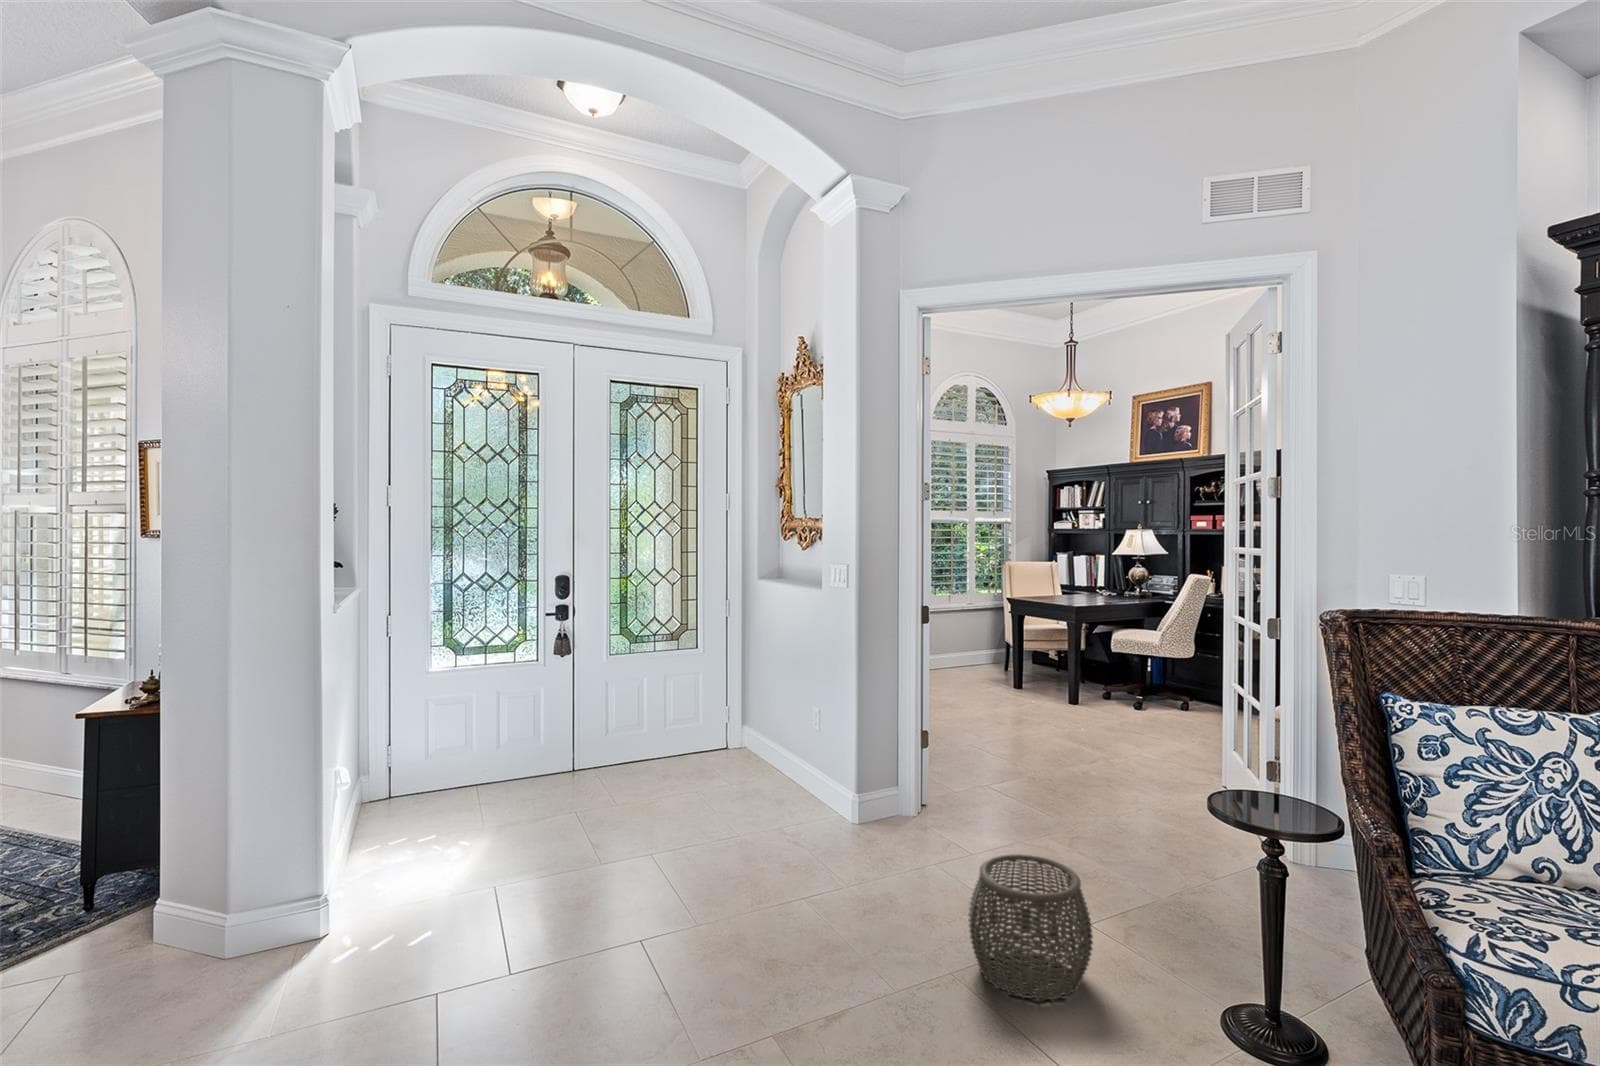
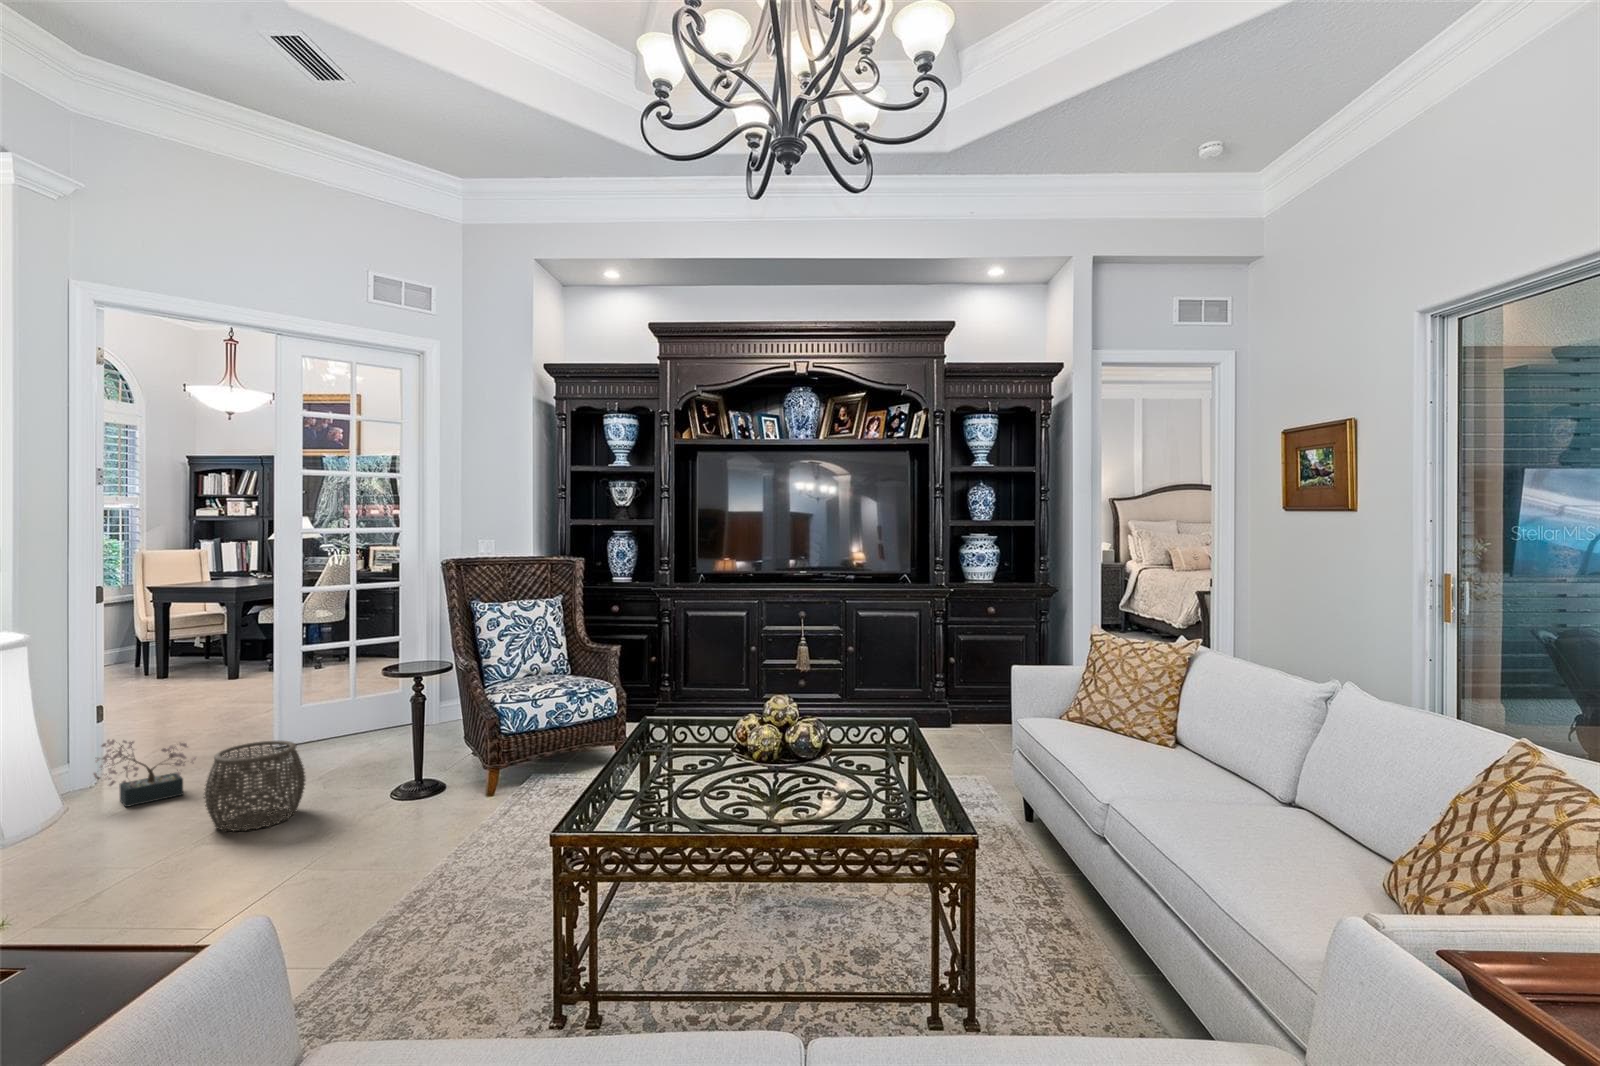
decorative plant: none [893,788,988,880] -> present [94,740,196,807]

